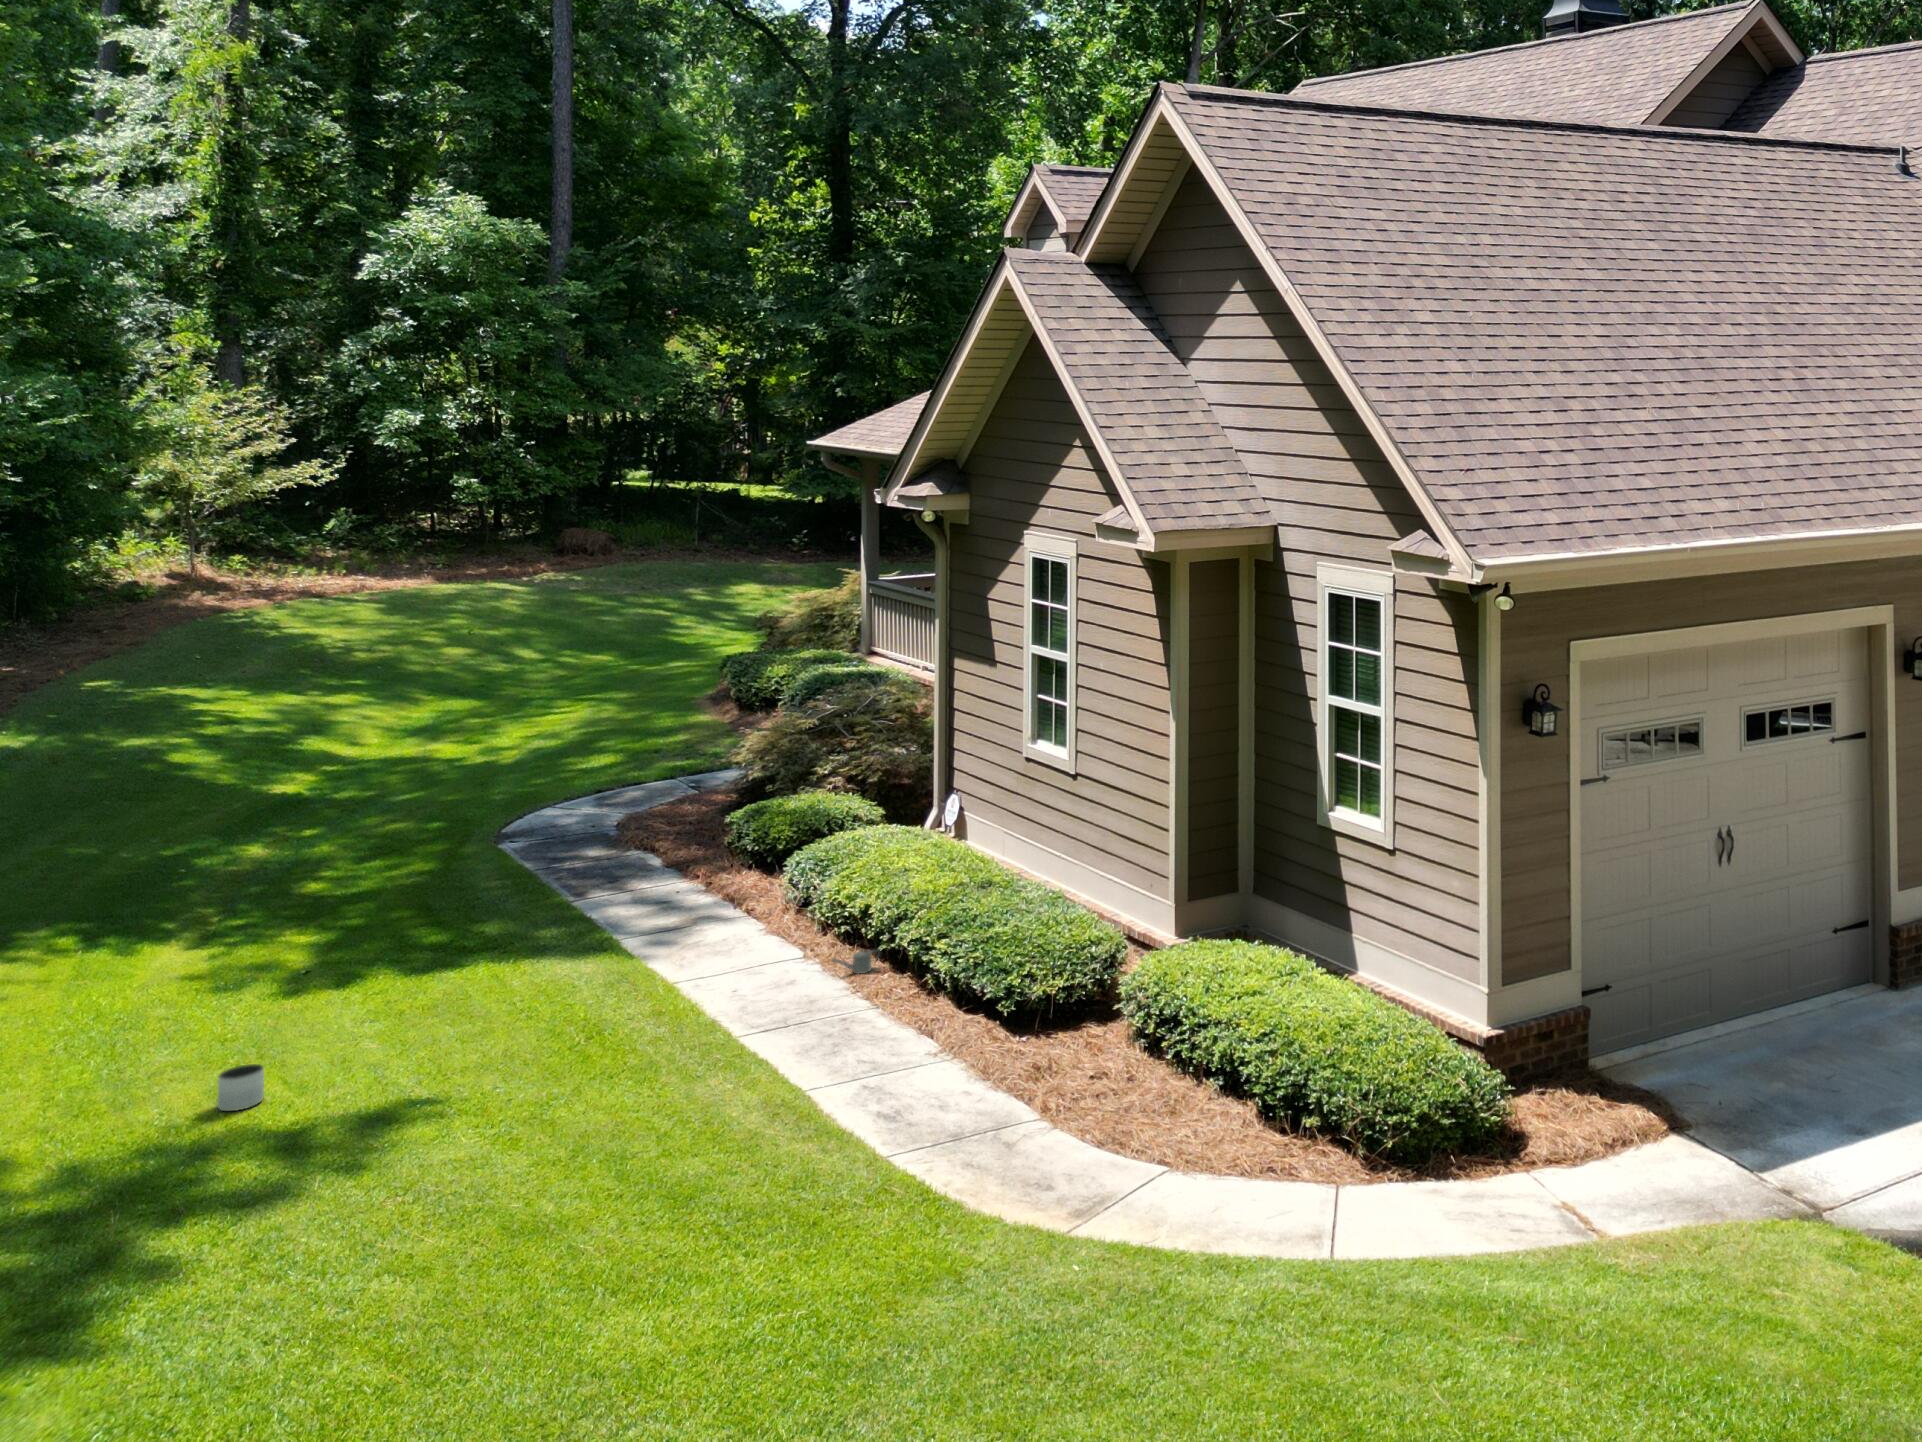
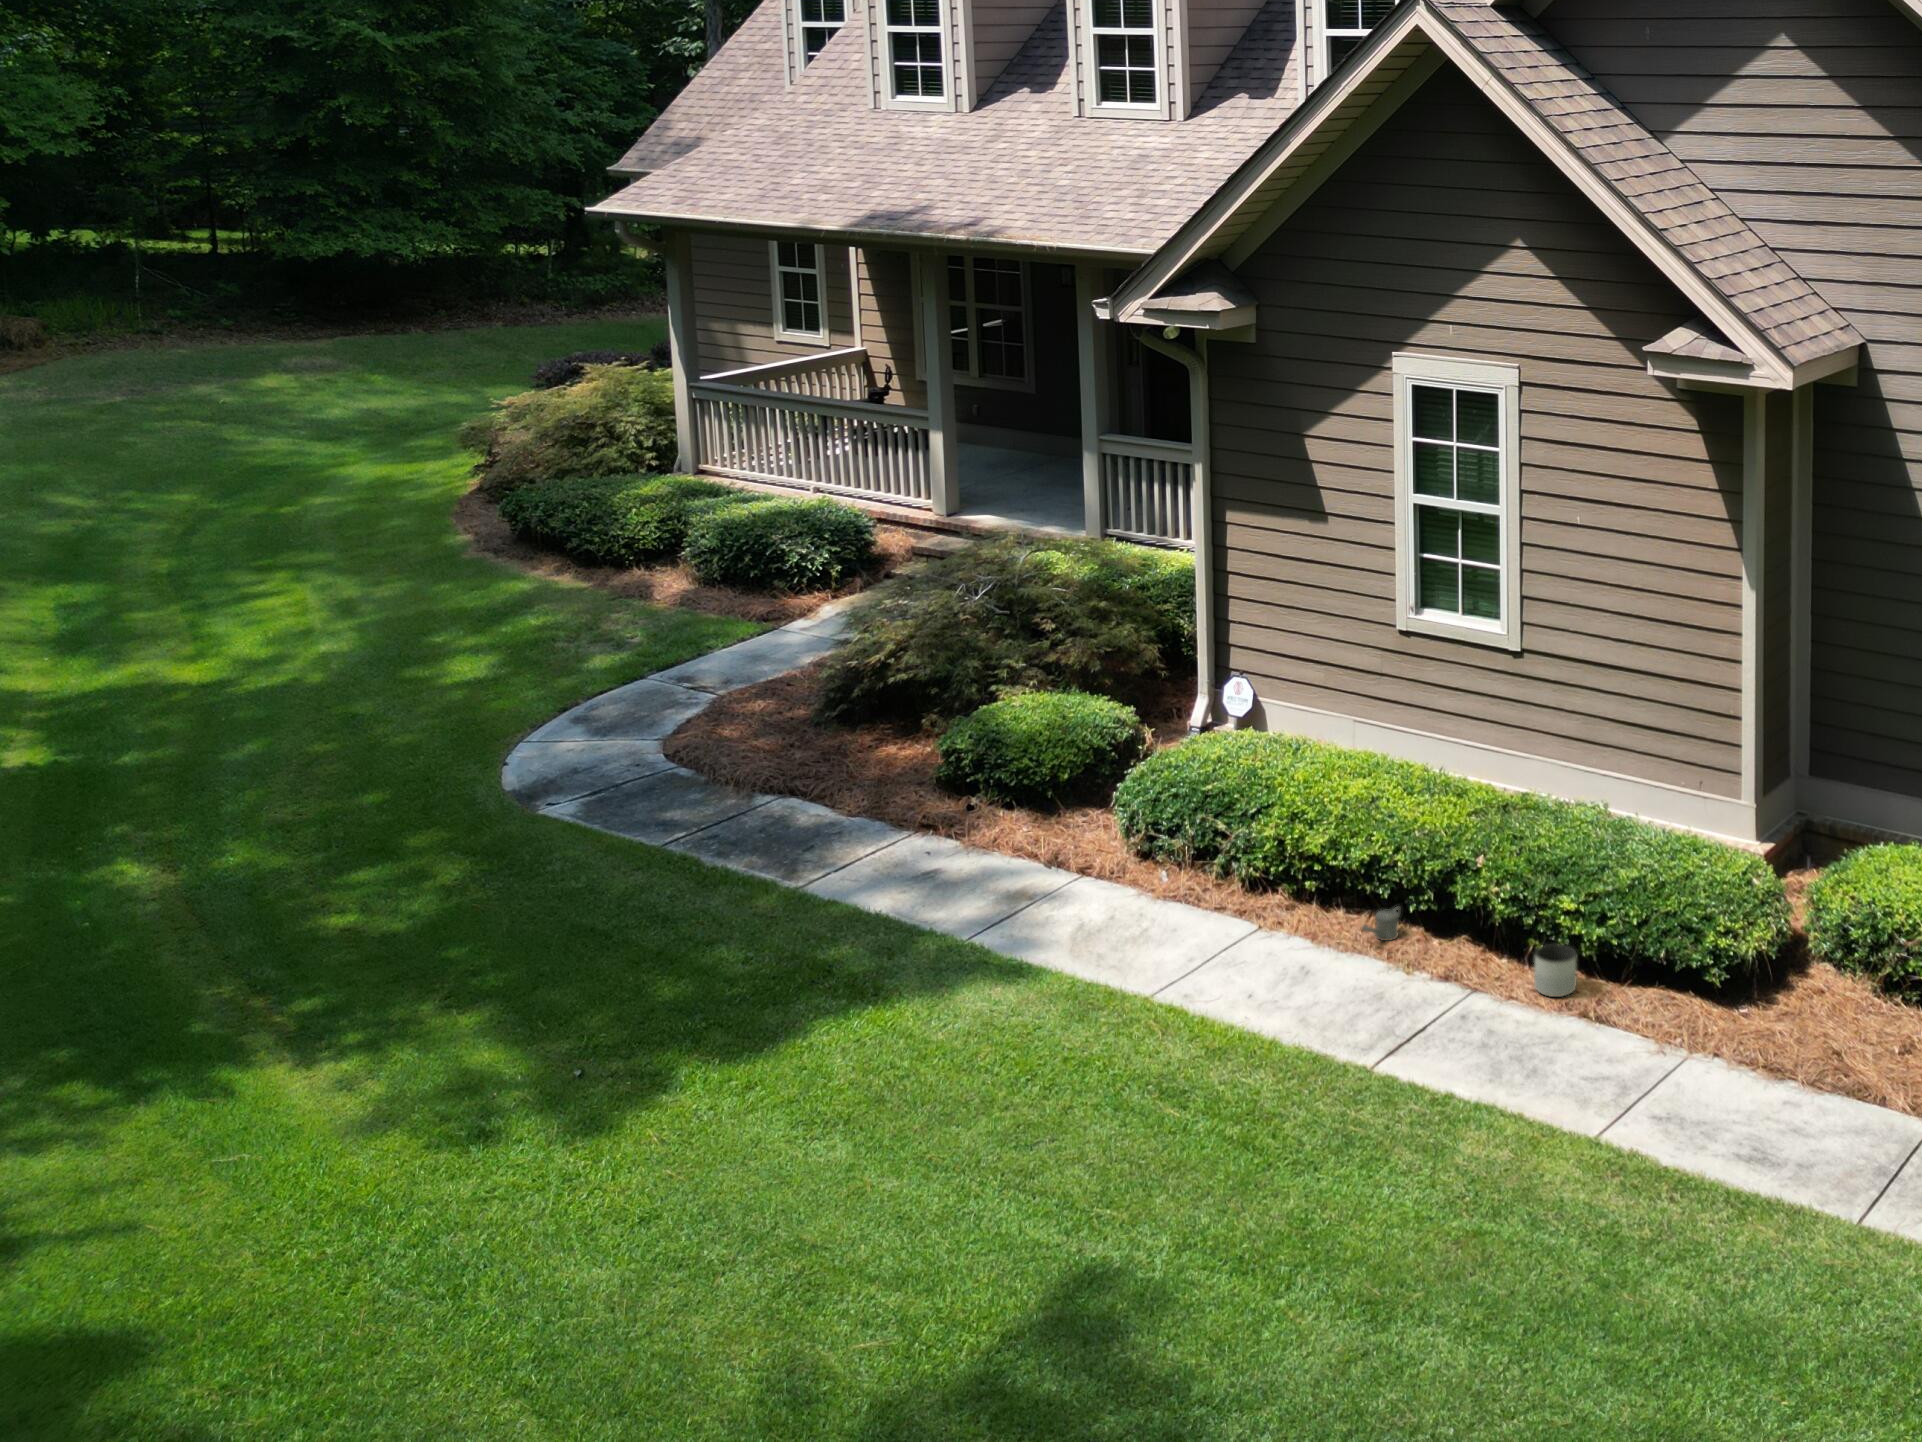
planter: present [217,1064,264,1111] -> present [1534,944,1577,997]

